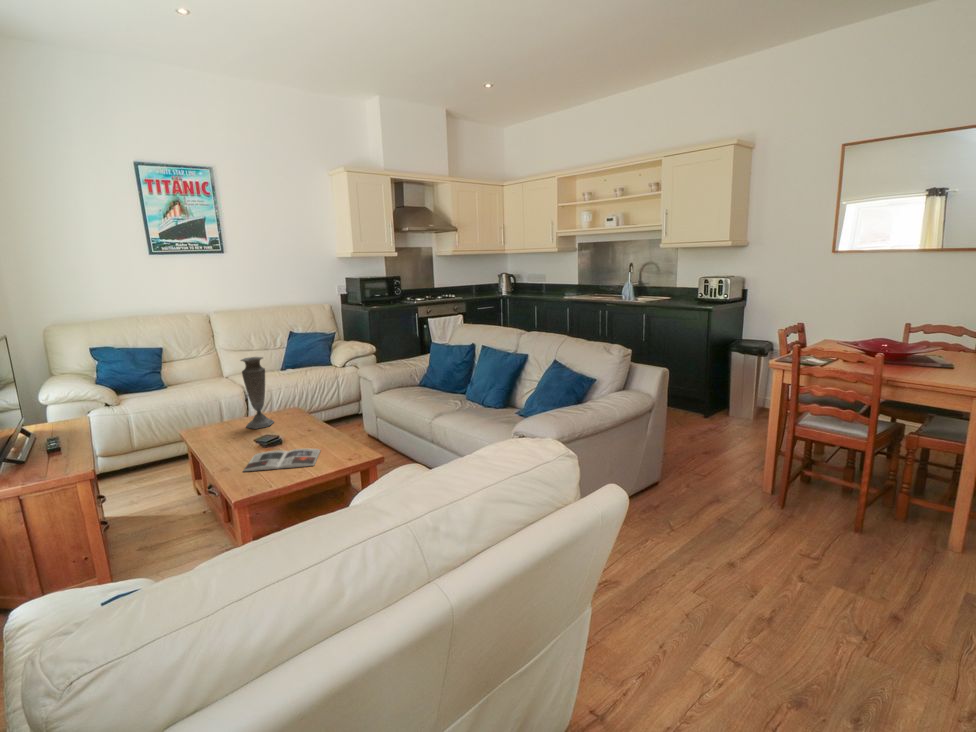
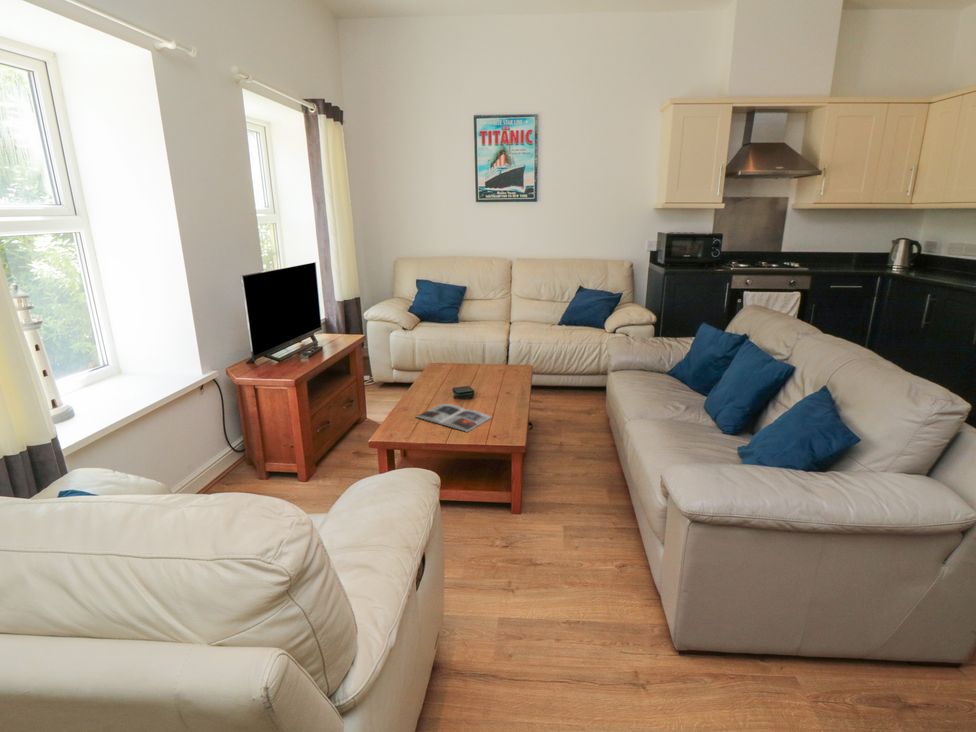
vase: present [241,357,274,429] -> none [468,309,493,379]

